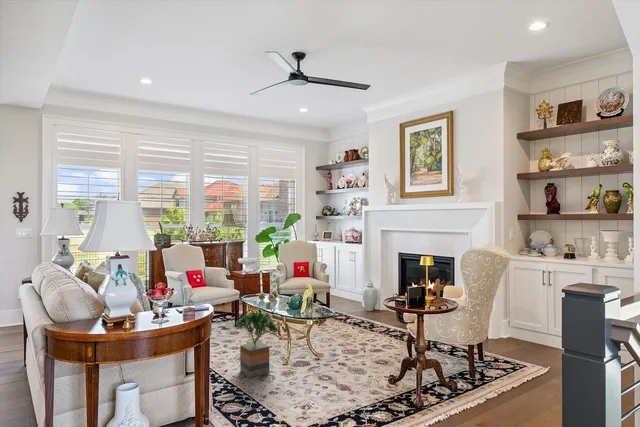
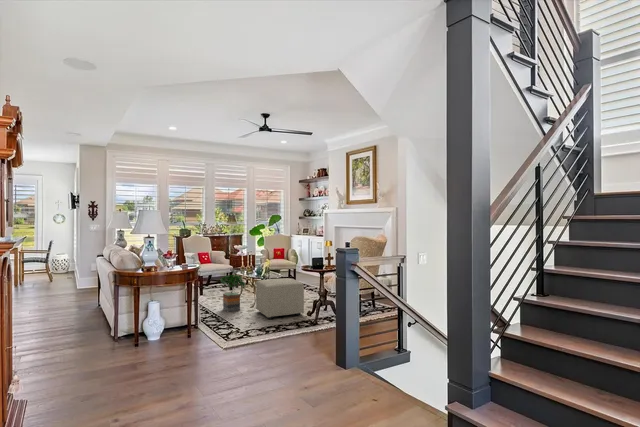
ottoman: none [298,317,384,394] -> present [256,278,304,319]

